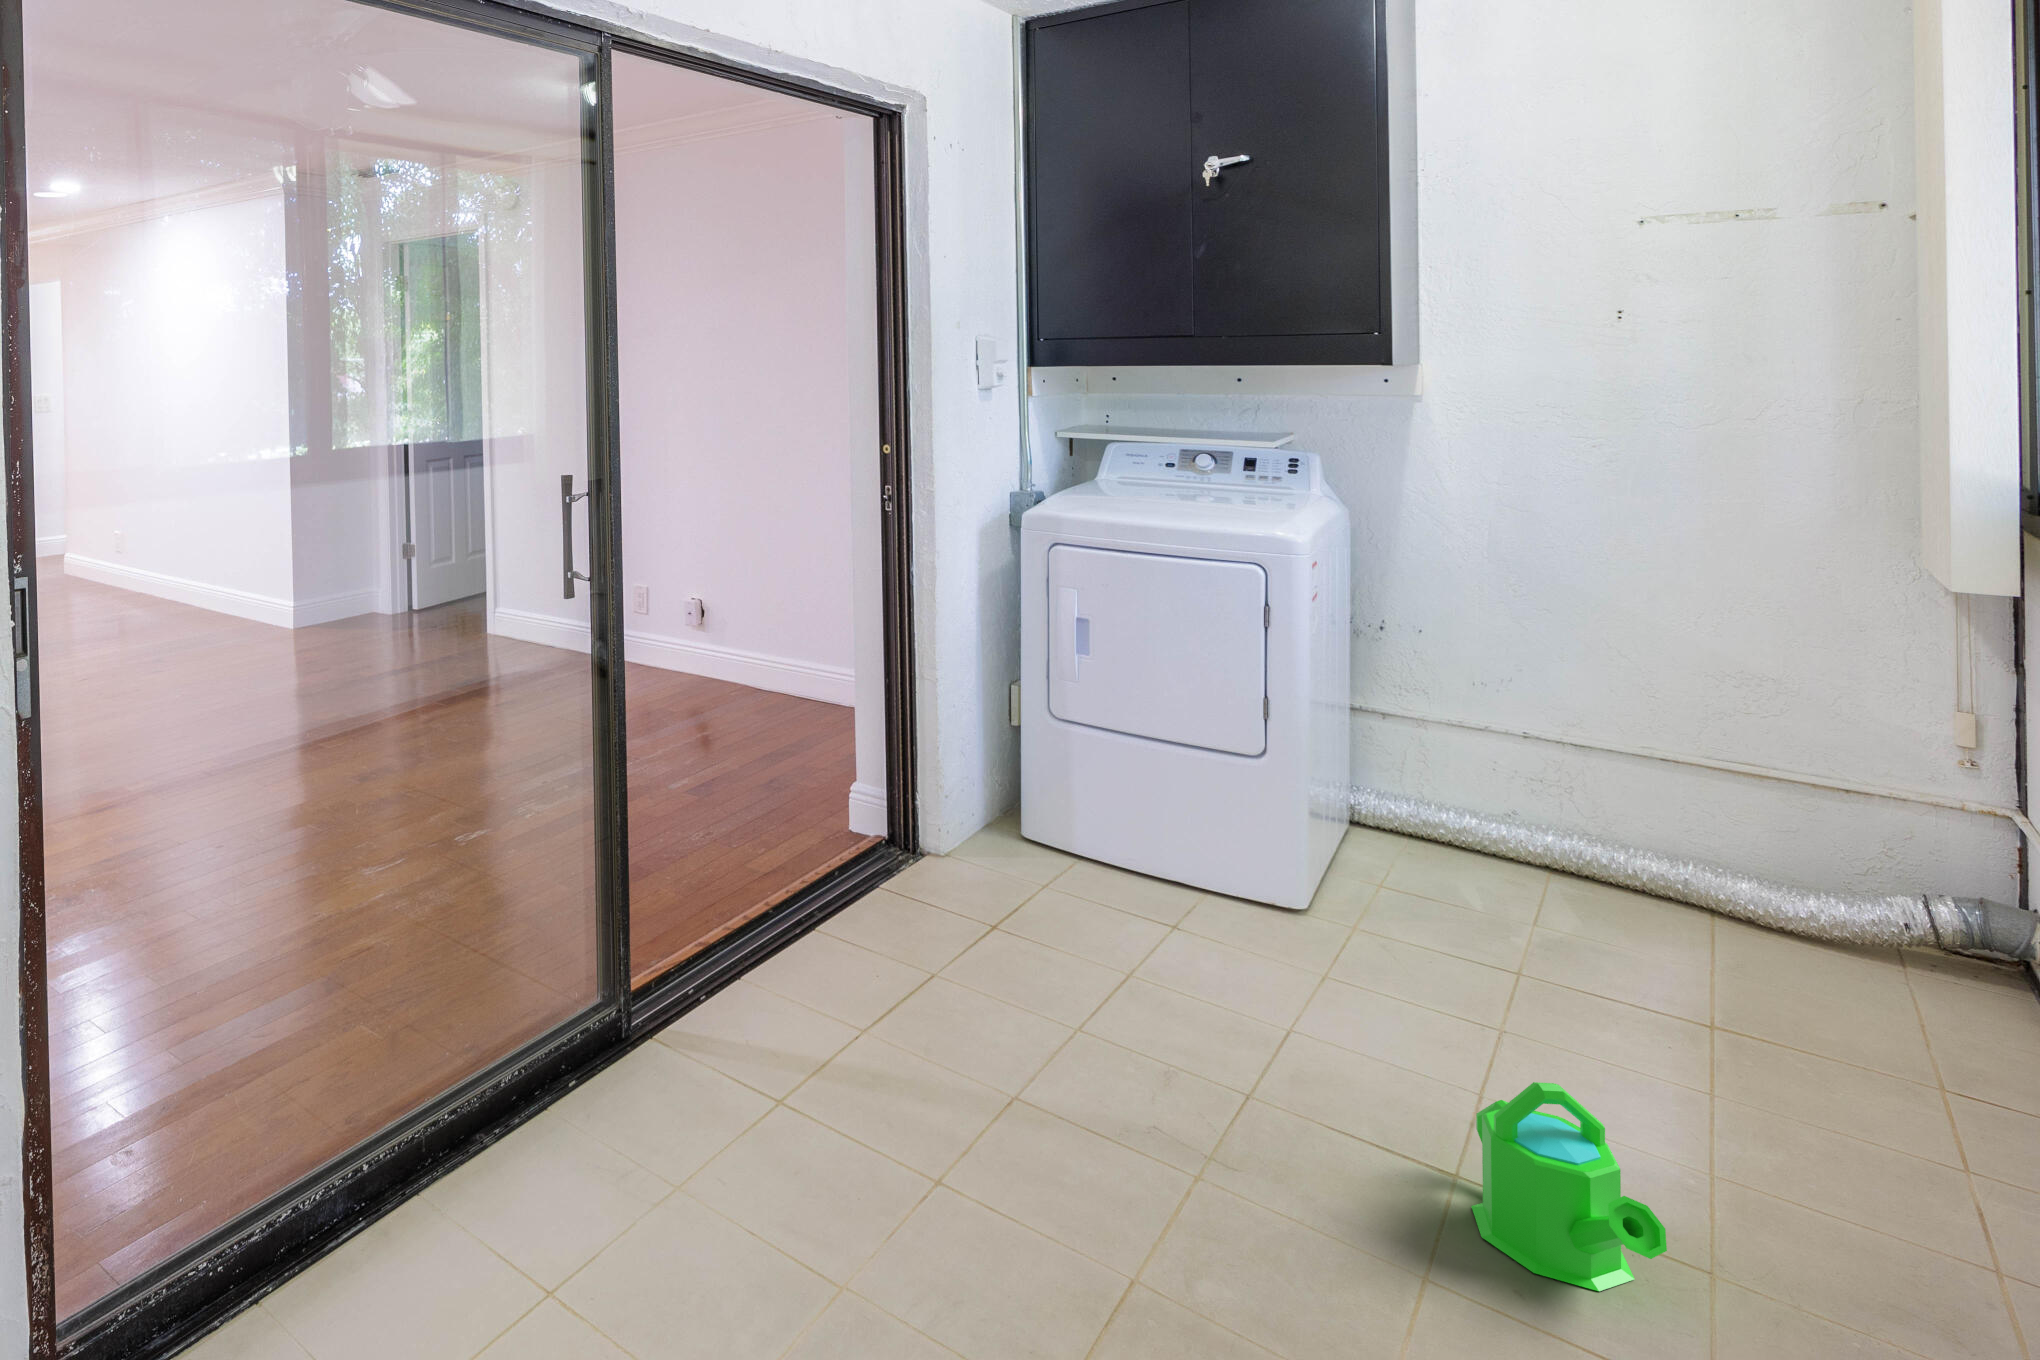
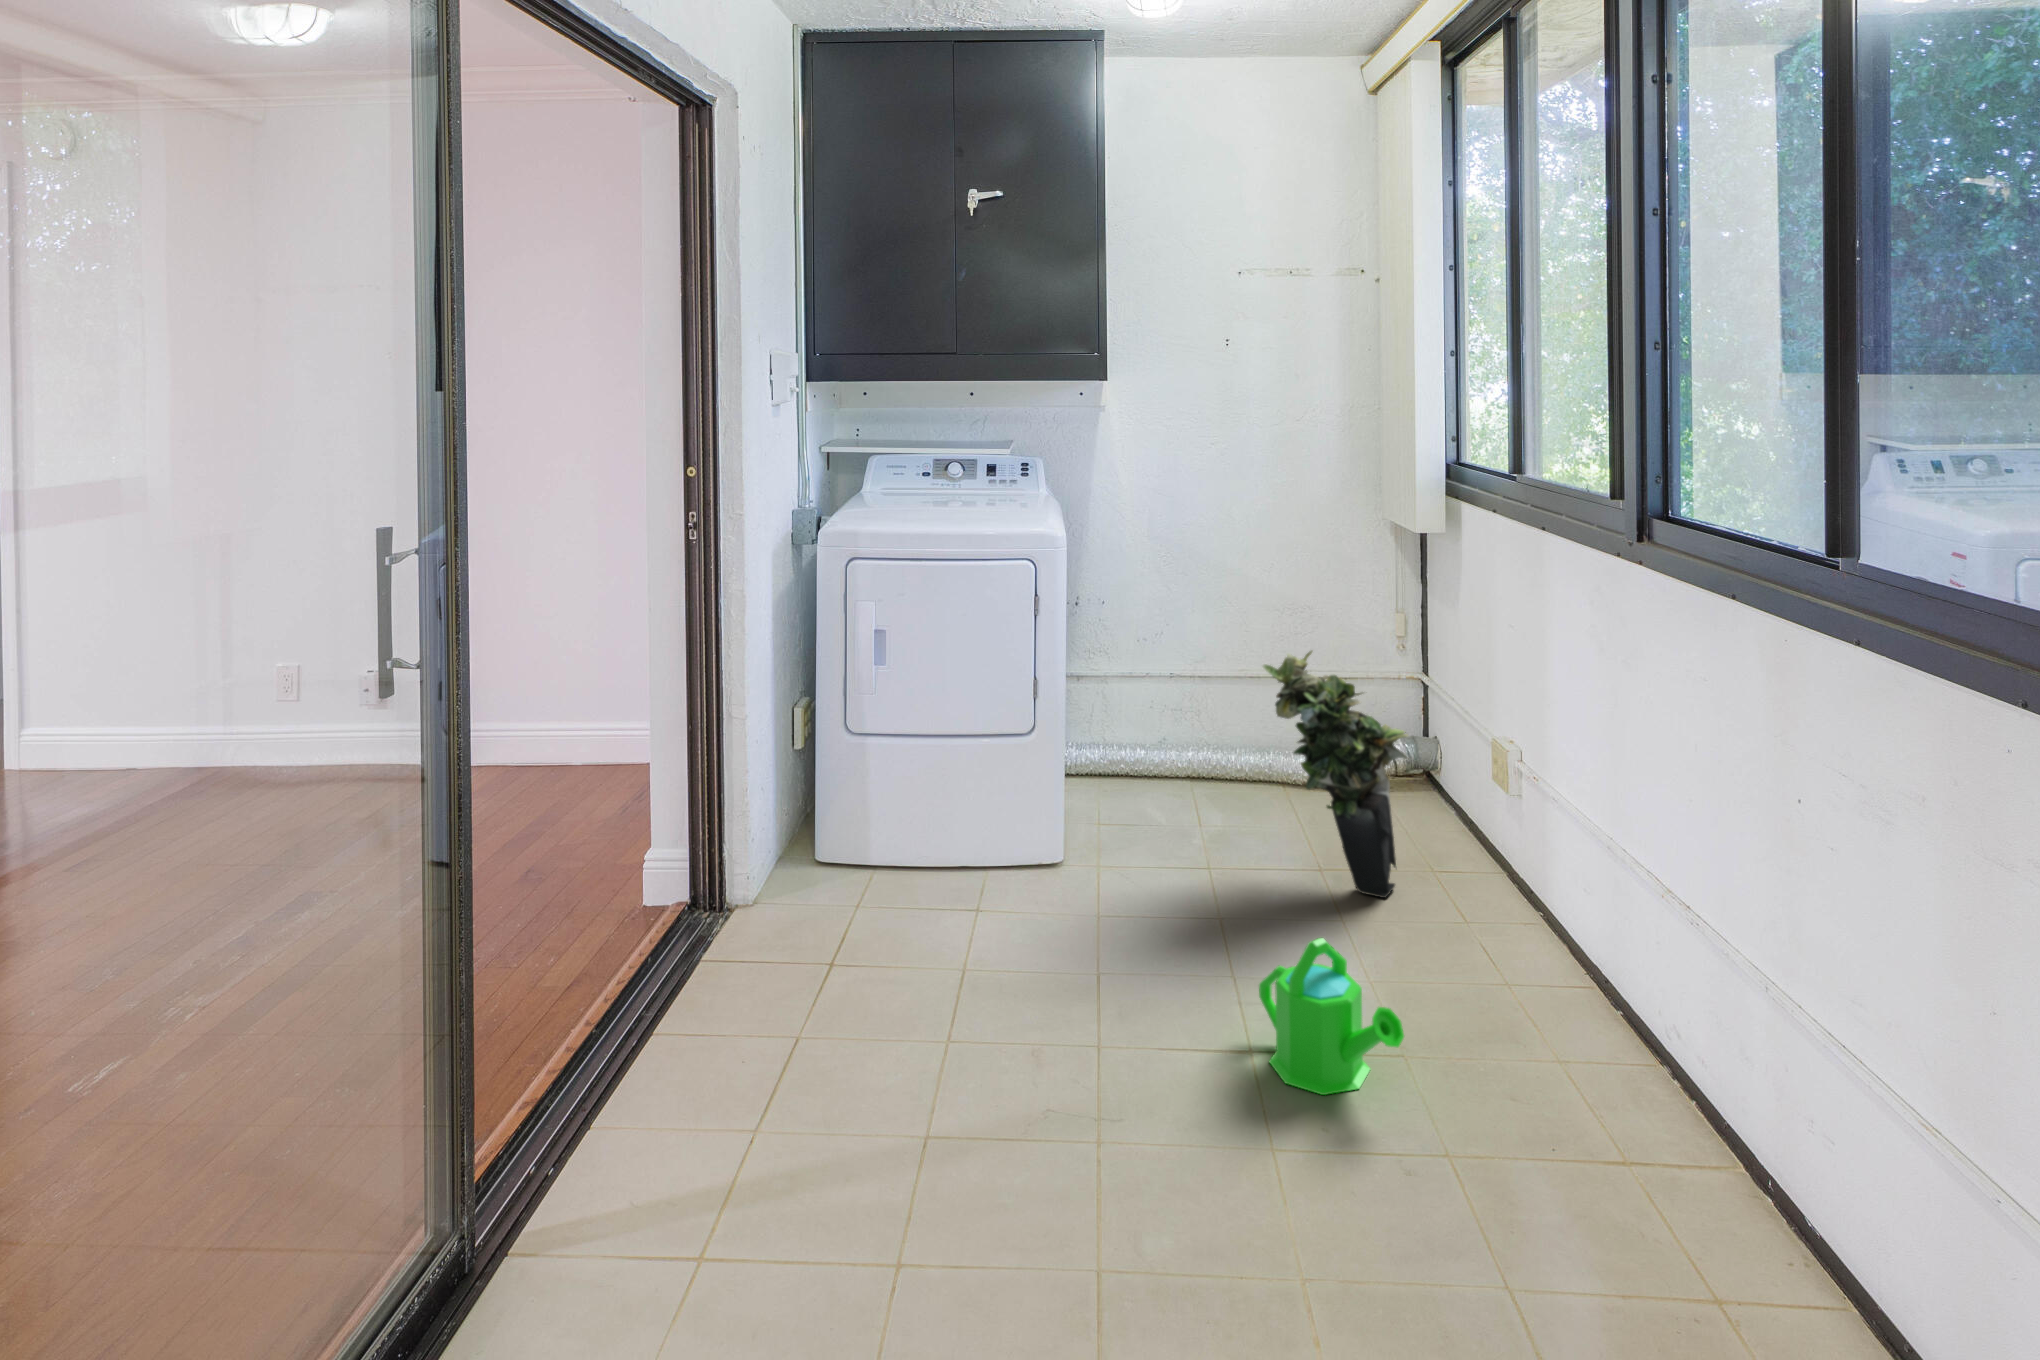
potted plant: none [1590,733,1865,1103] -> present [1263,651,1408,898]

